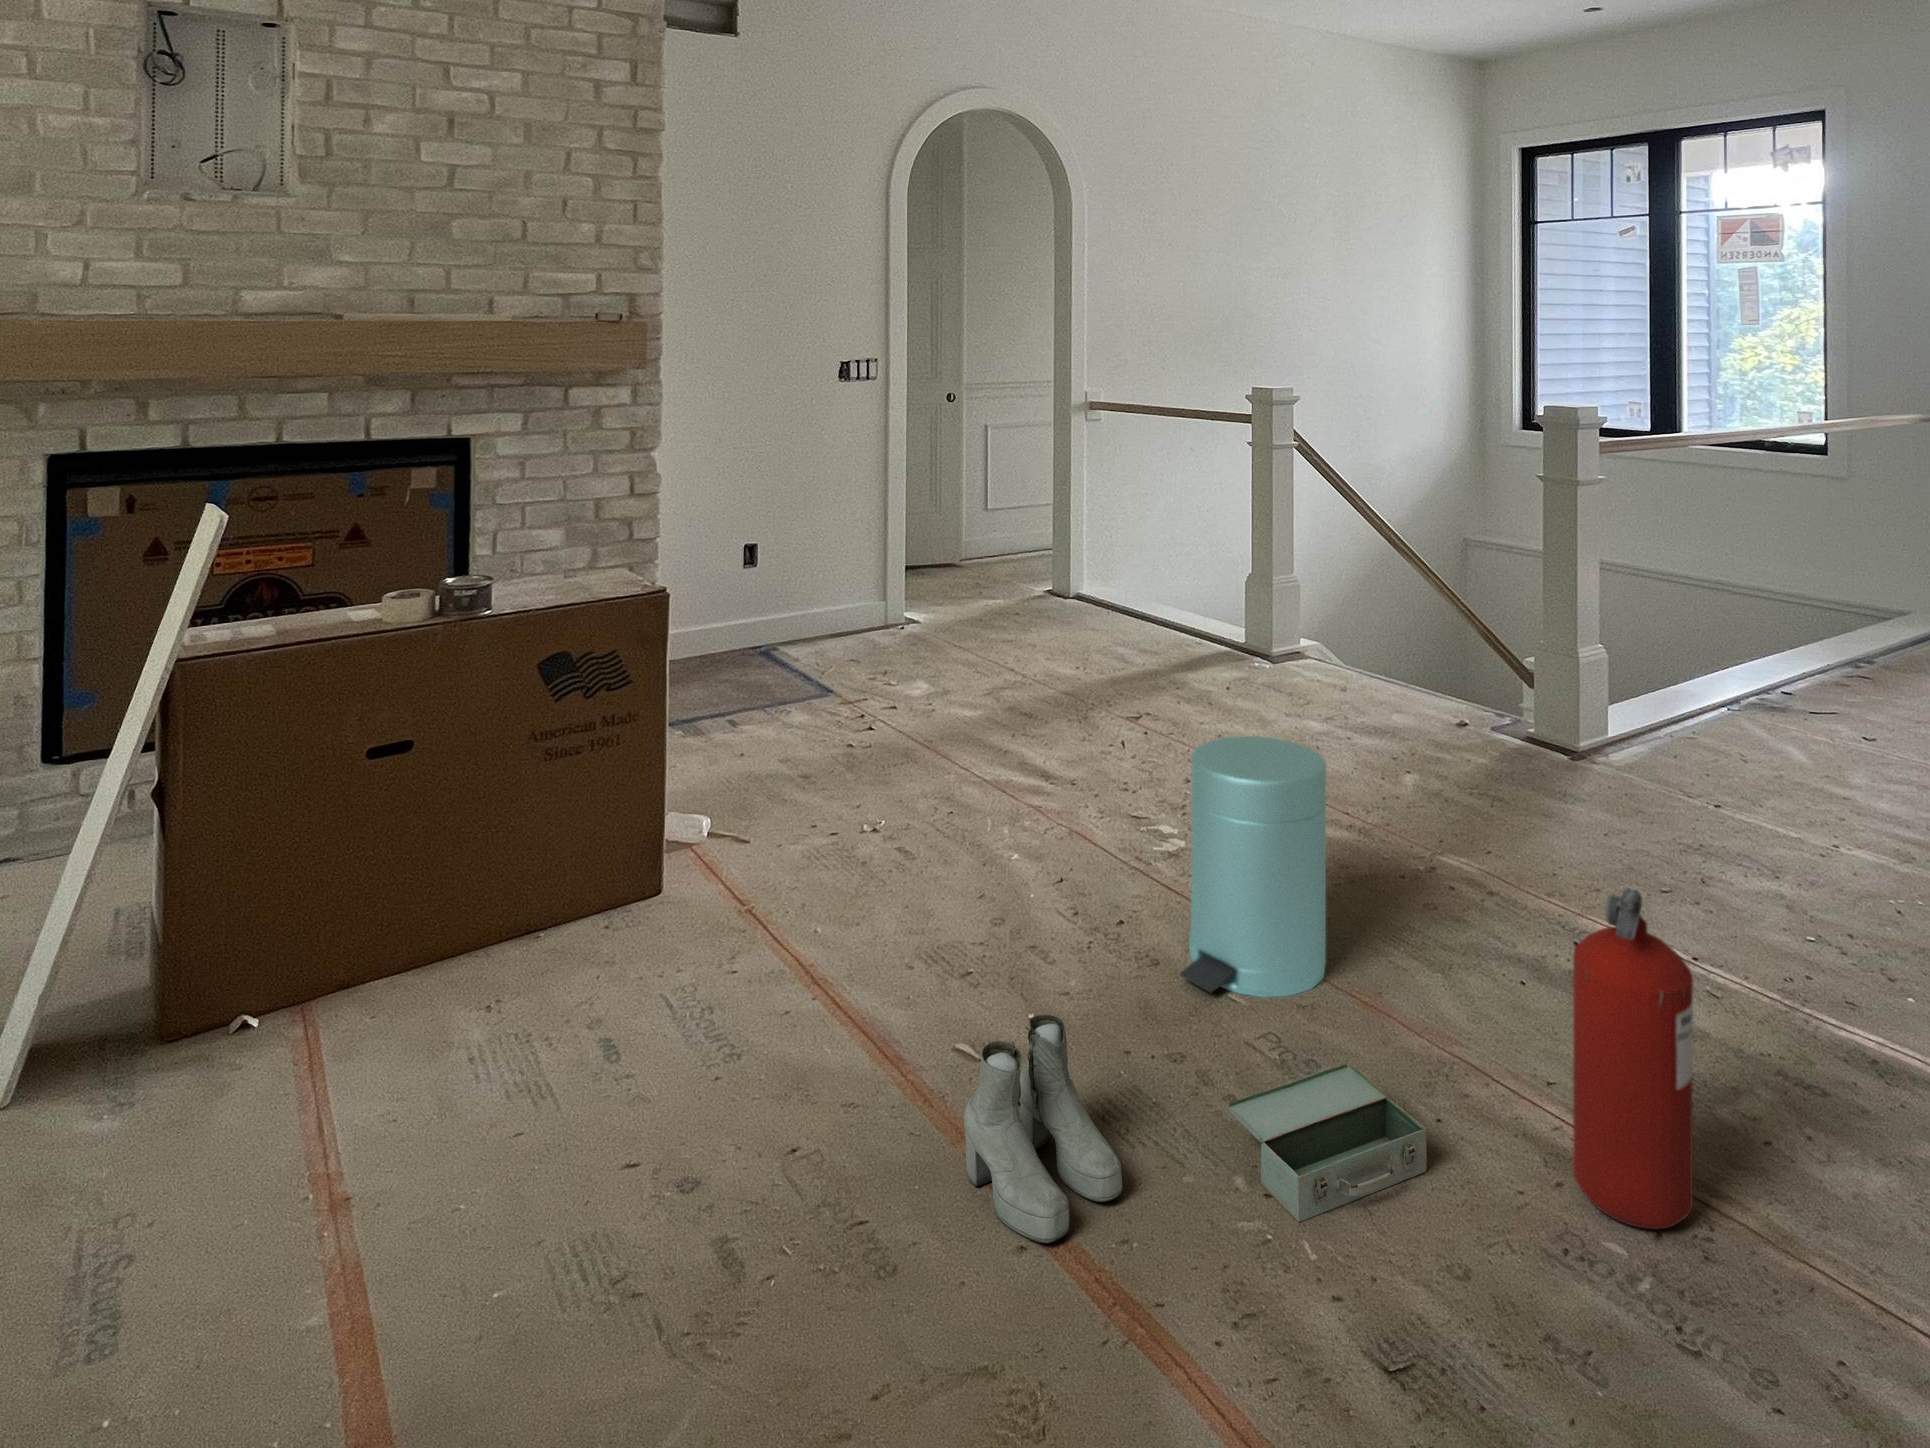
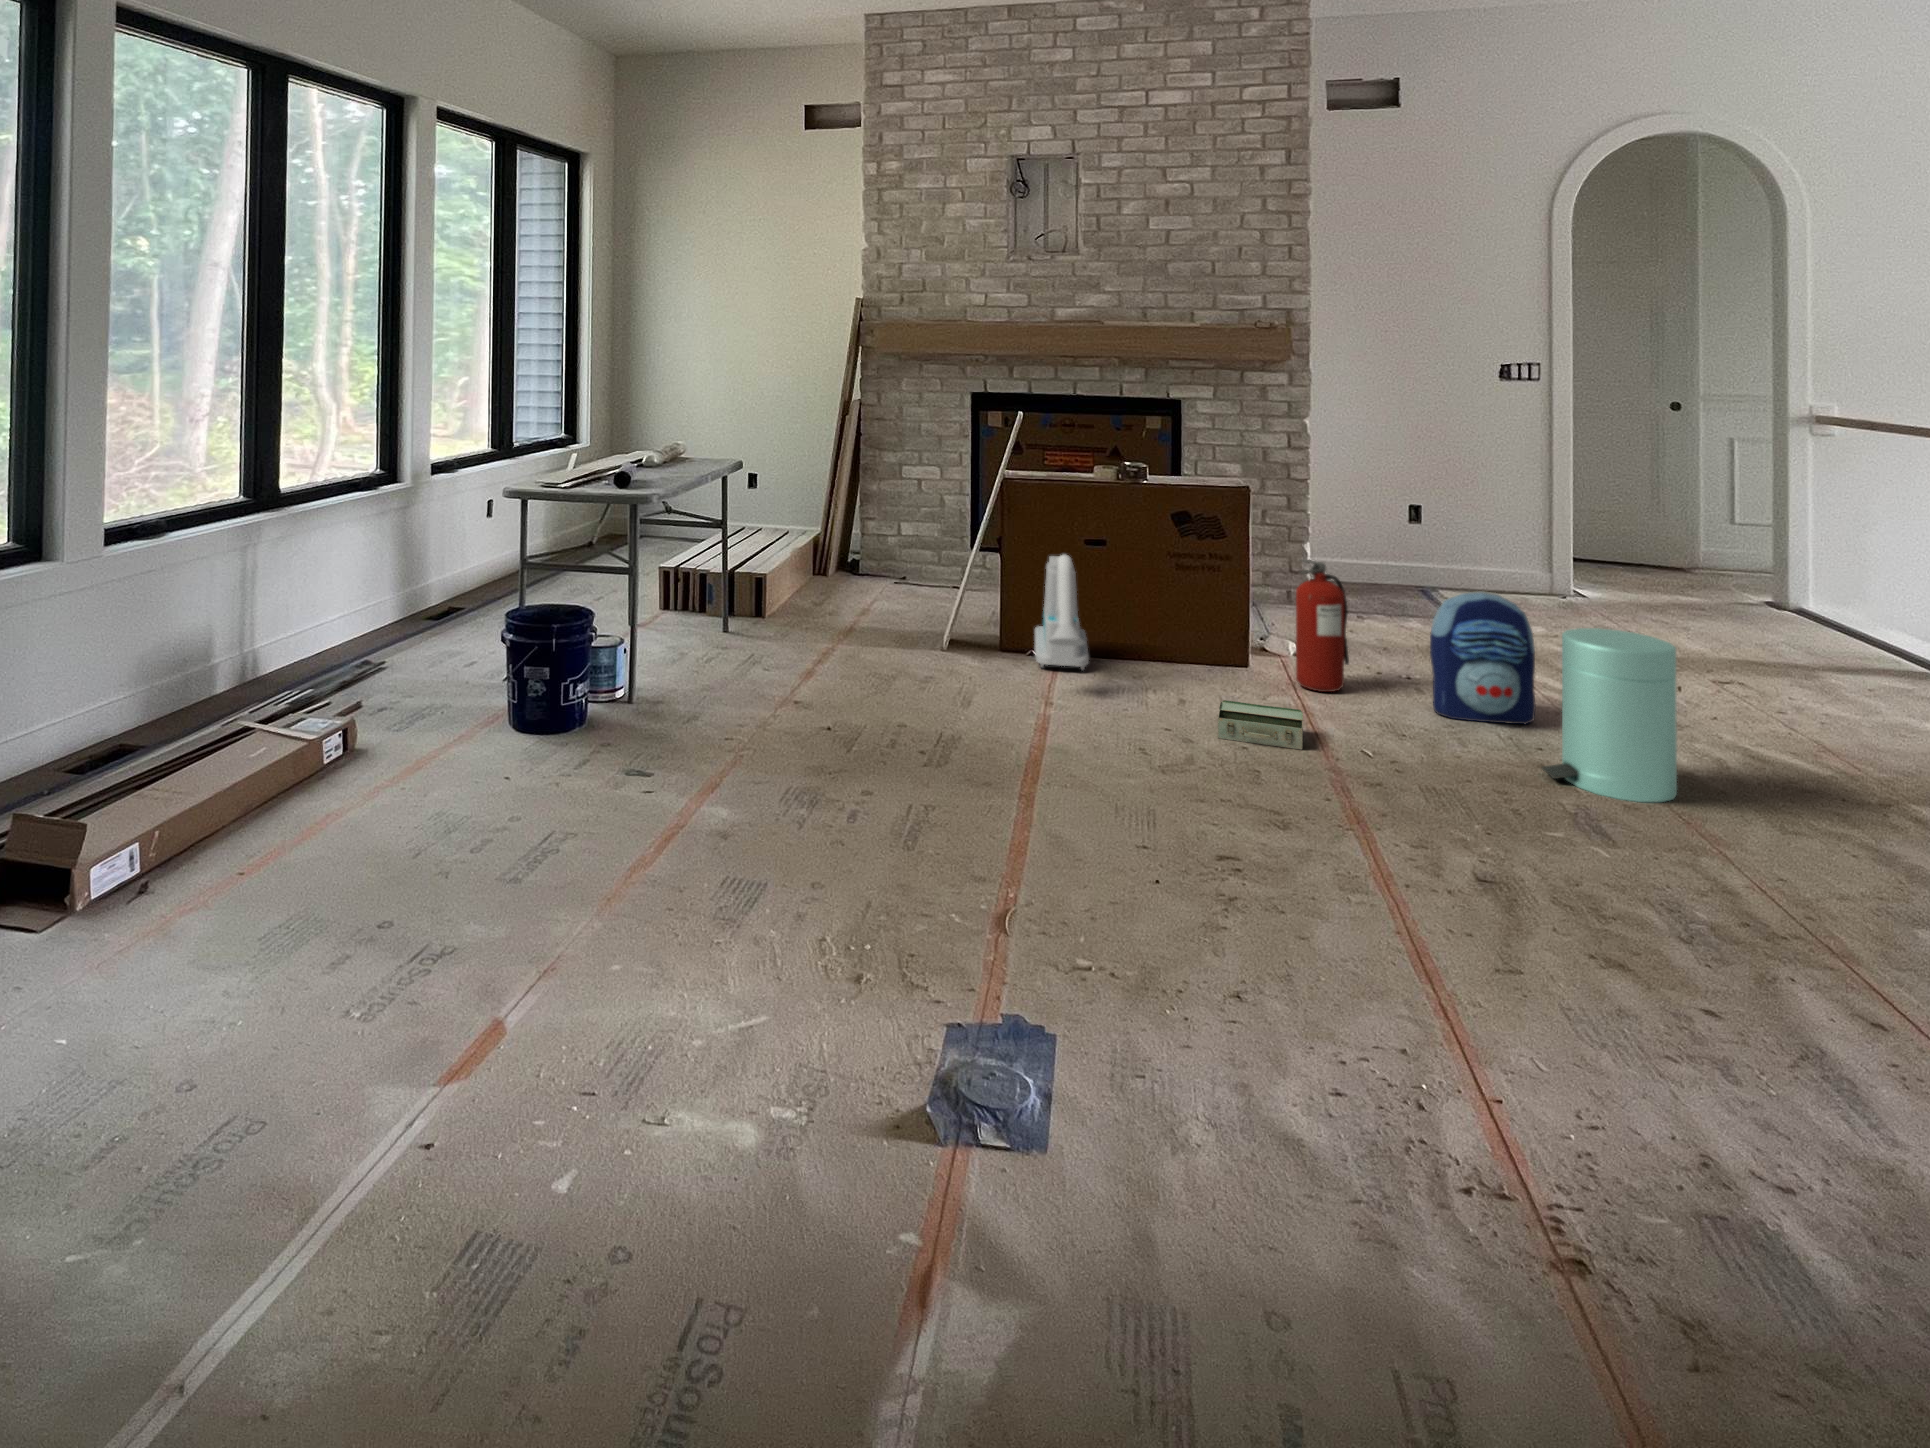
backpack: none [952,698,1076,903] -> present [1430,591,1536,724]
vacuum cleaner: none [252,790,422,1064] -> present [1034,555,1089,670]
fire extinguisher: present [1573,888,1693,1229] -> present [1296,559,1349,692]
boots: present [964,1015,1122,1243] -> none [1314,711,1395,802]
toolbox: present [1227,1064,1427,1222] -> present [1218,700,1303,750]

